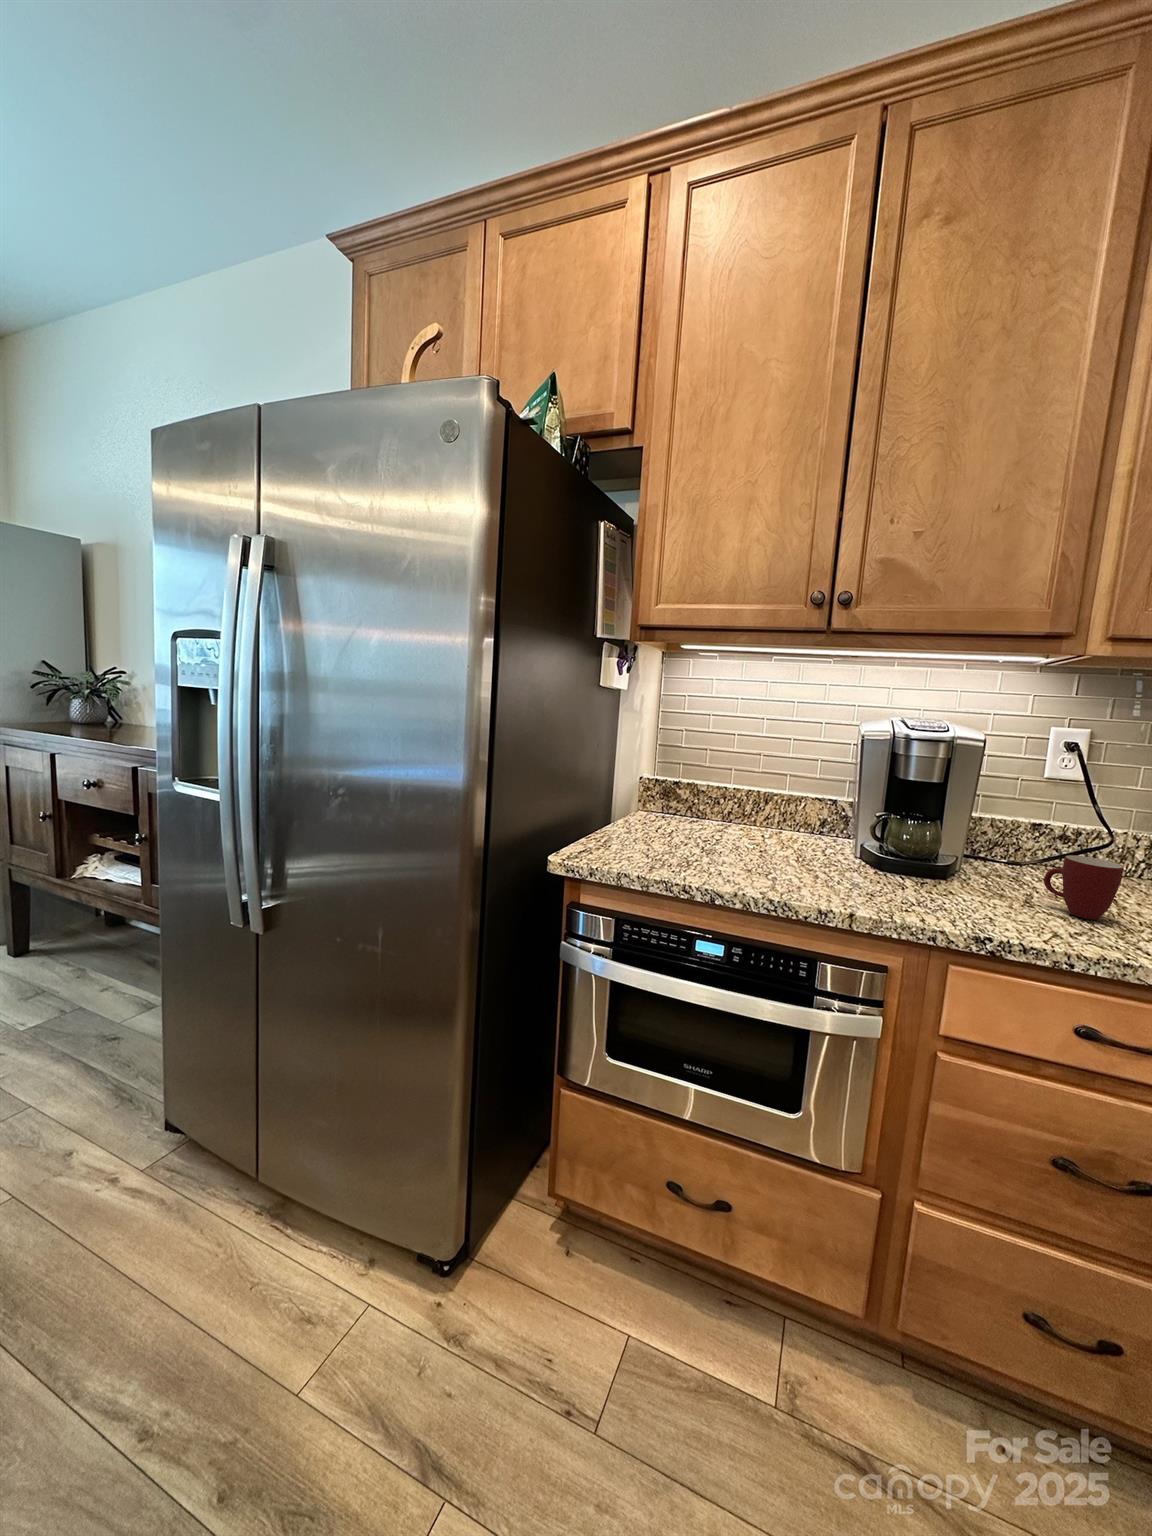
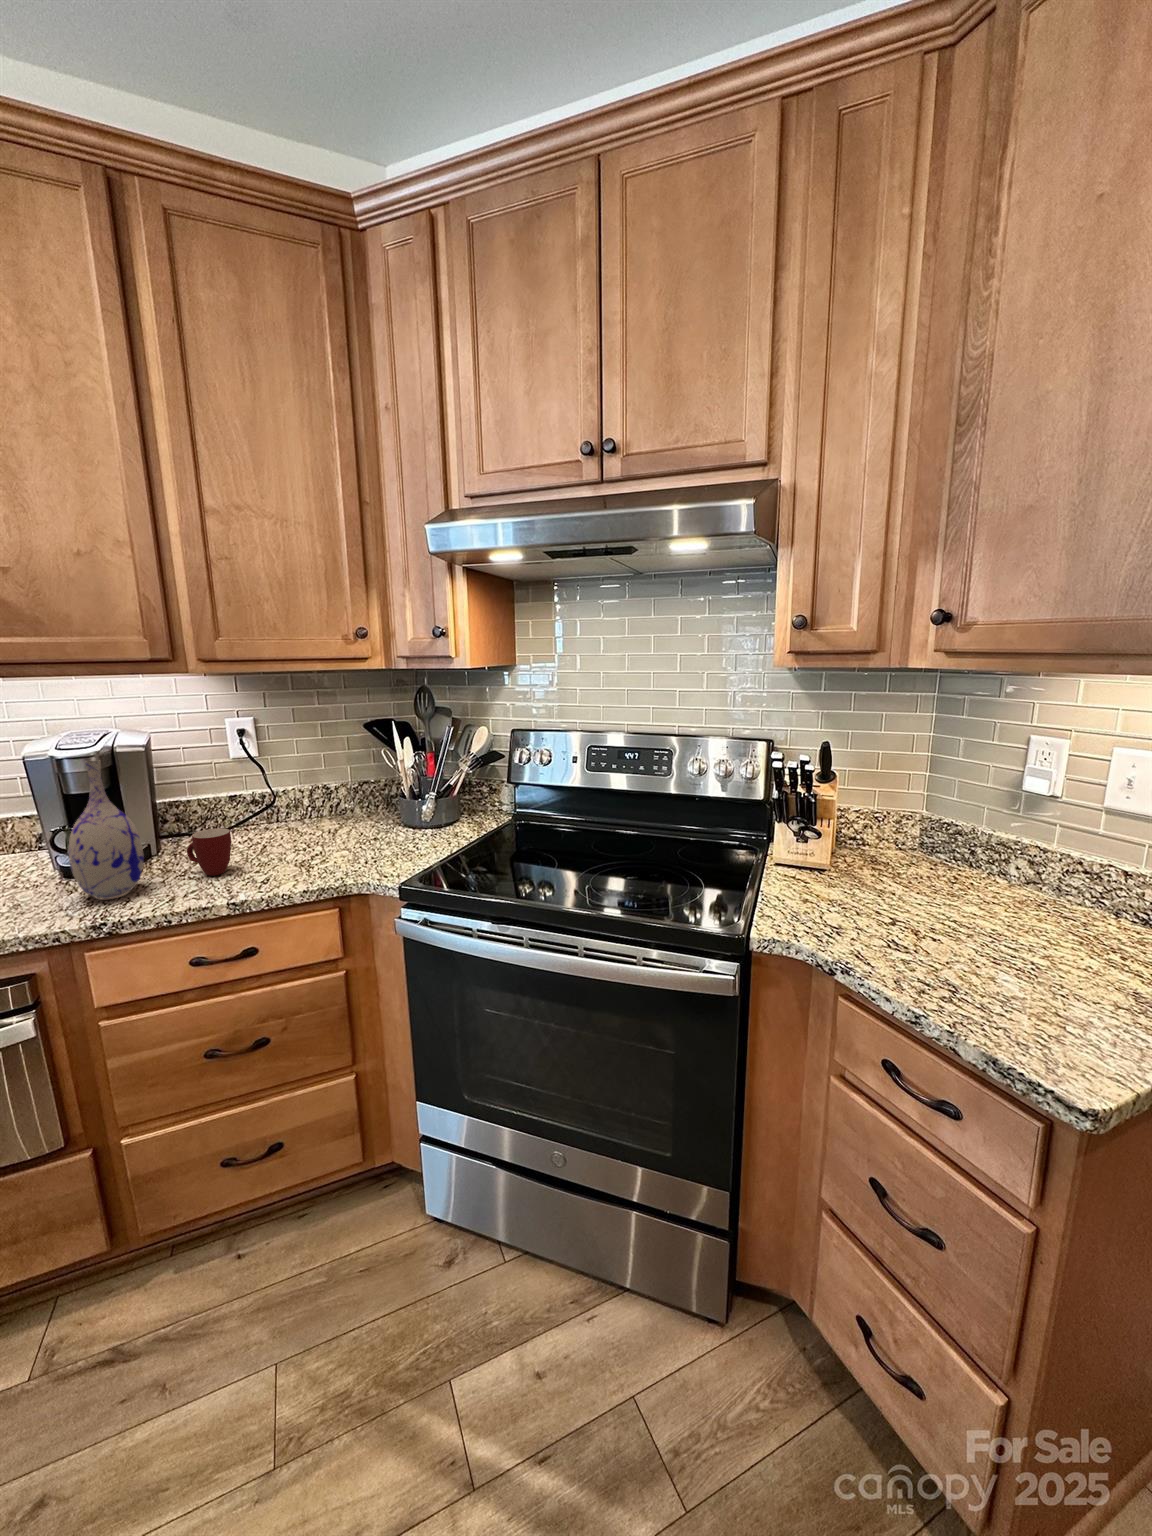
vase: none [927,740,1014,910] -> present [69,760,144,900]

